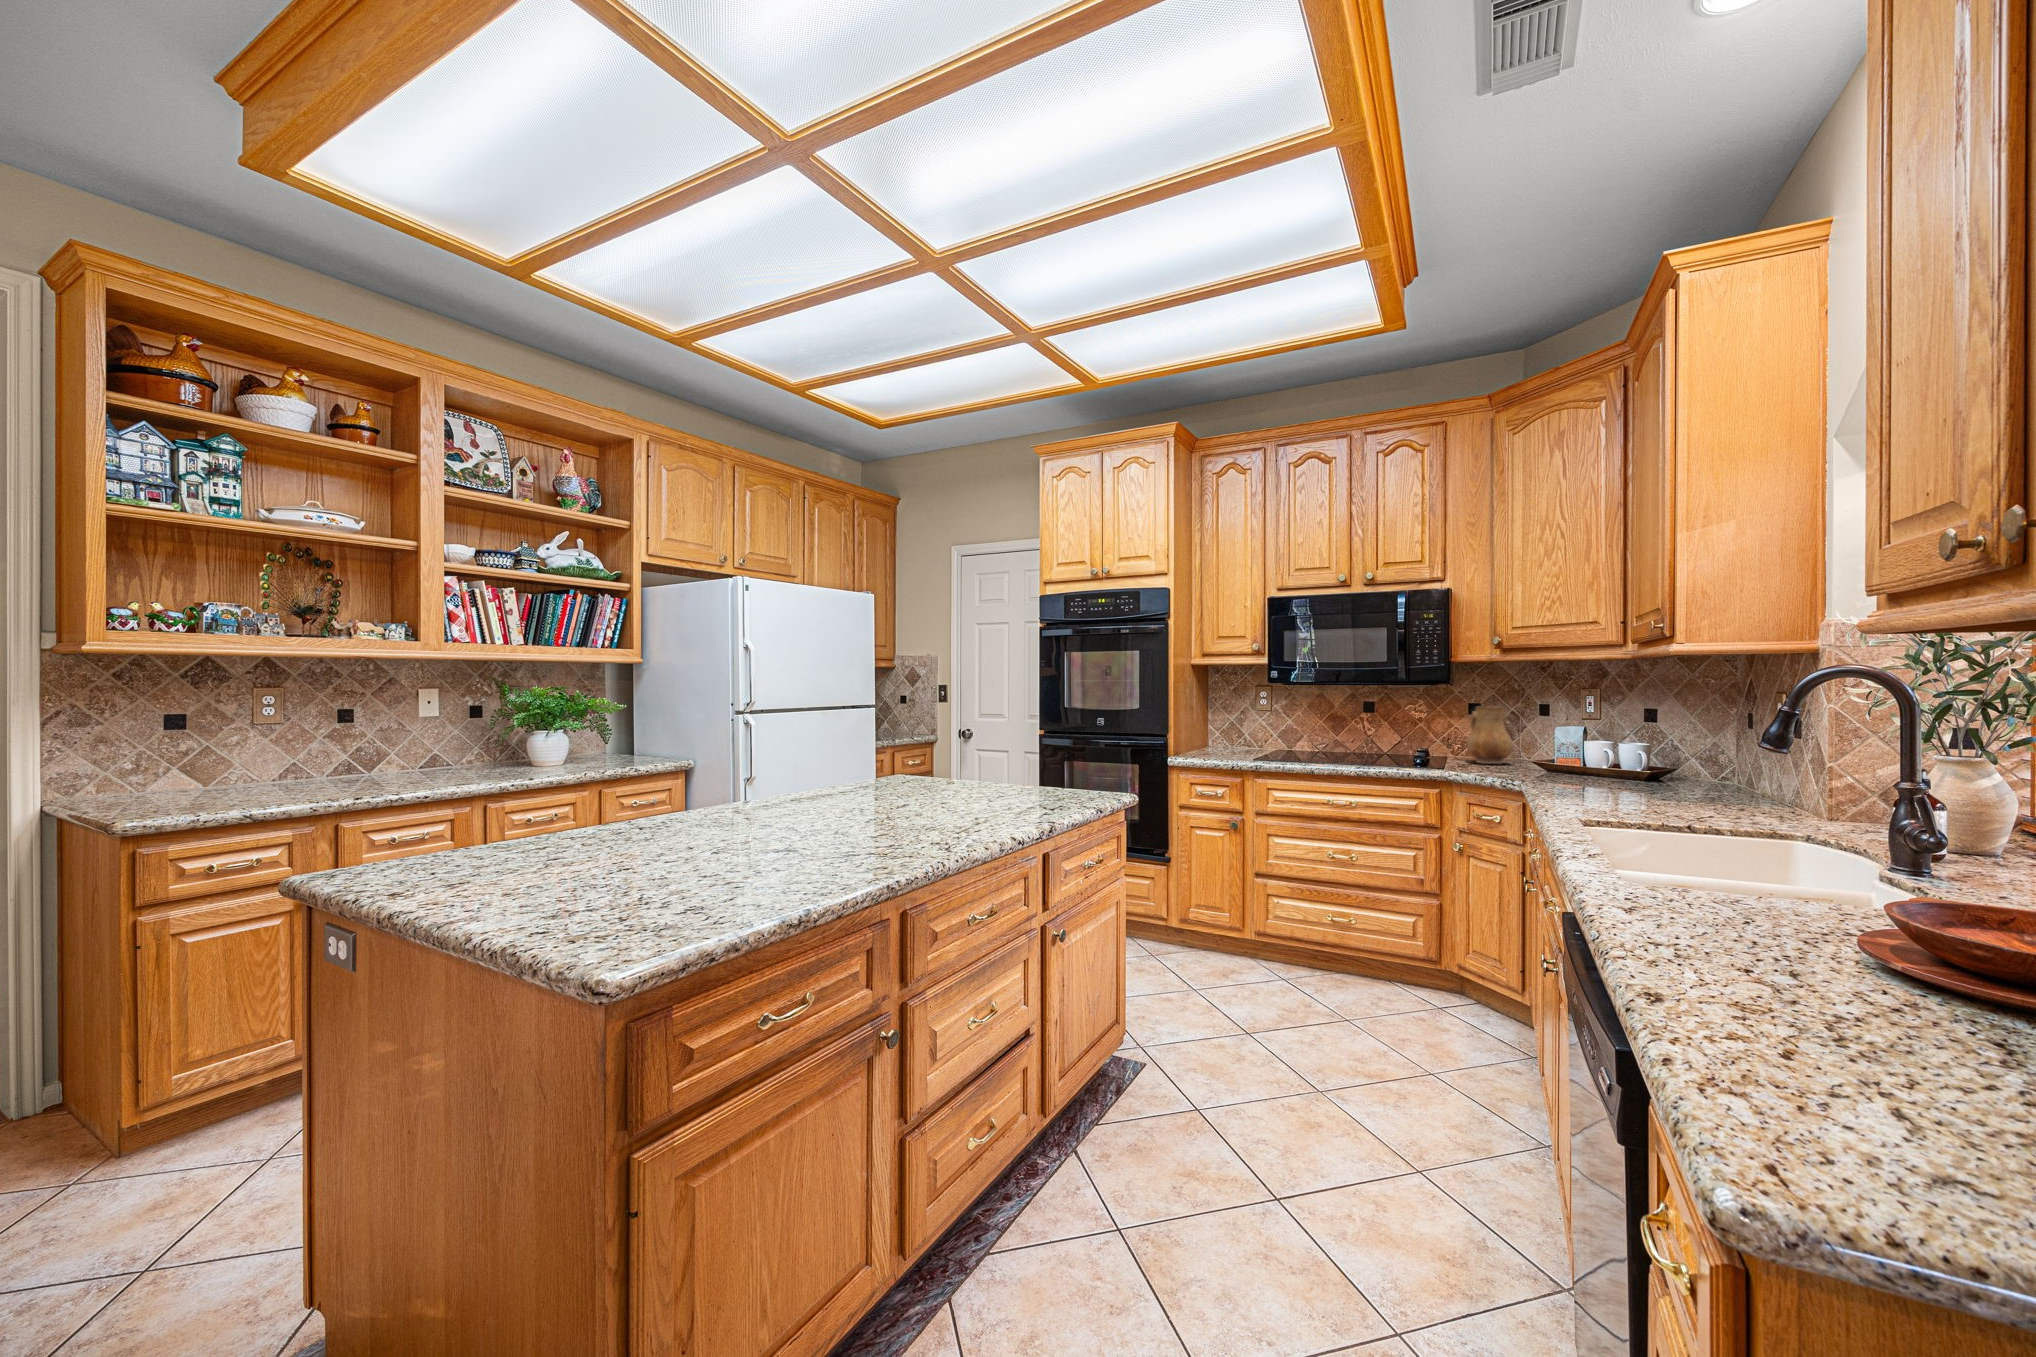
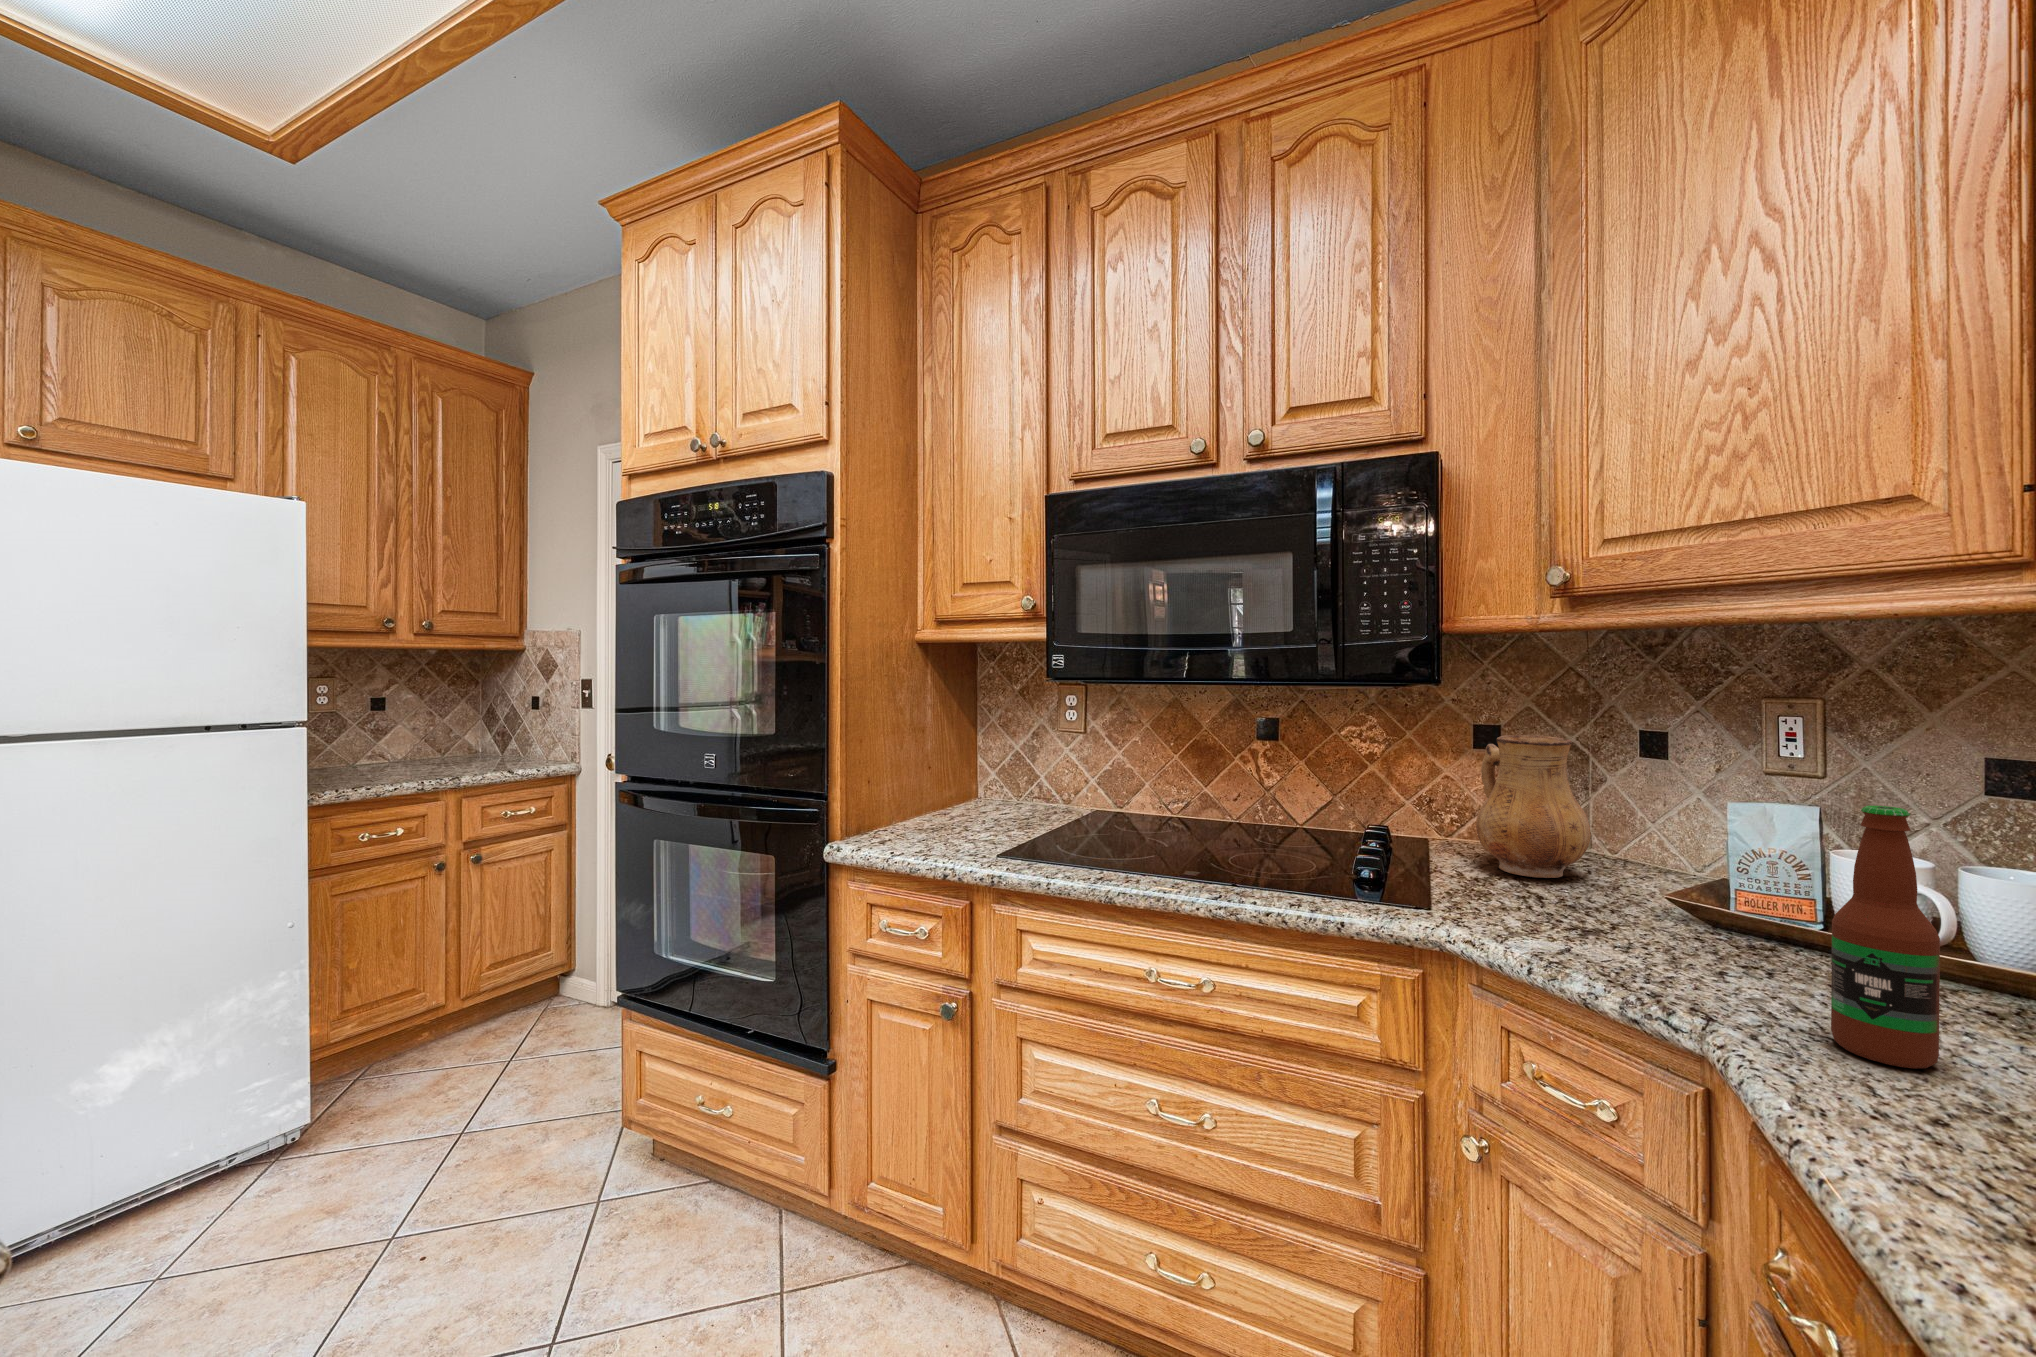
bottle: none [1557,715,1581,785] -> present [1831,806,1940,1068]

